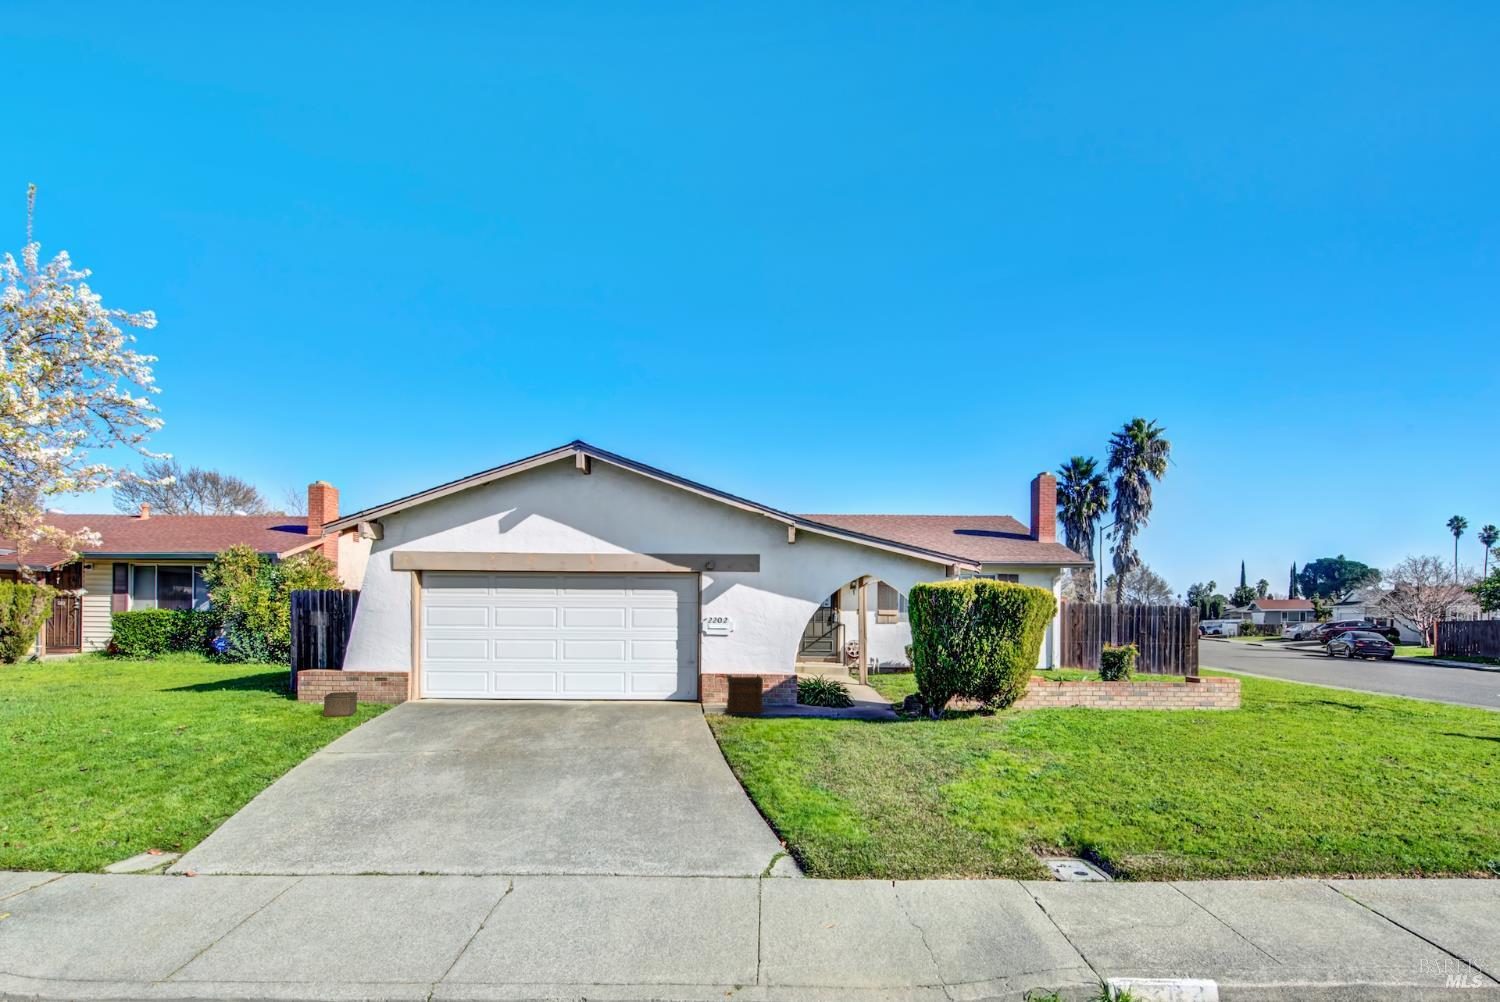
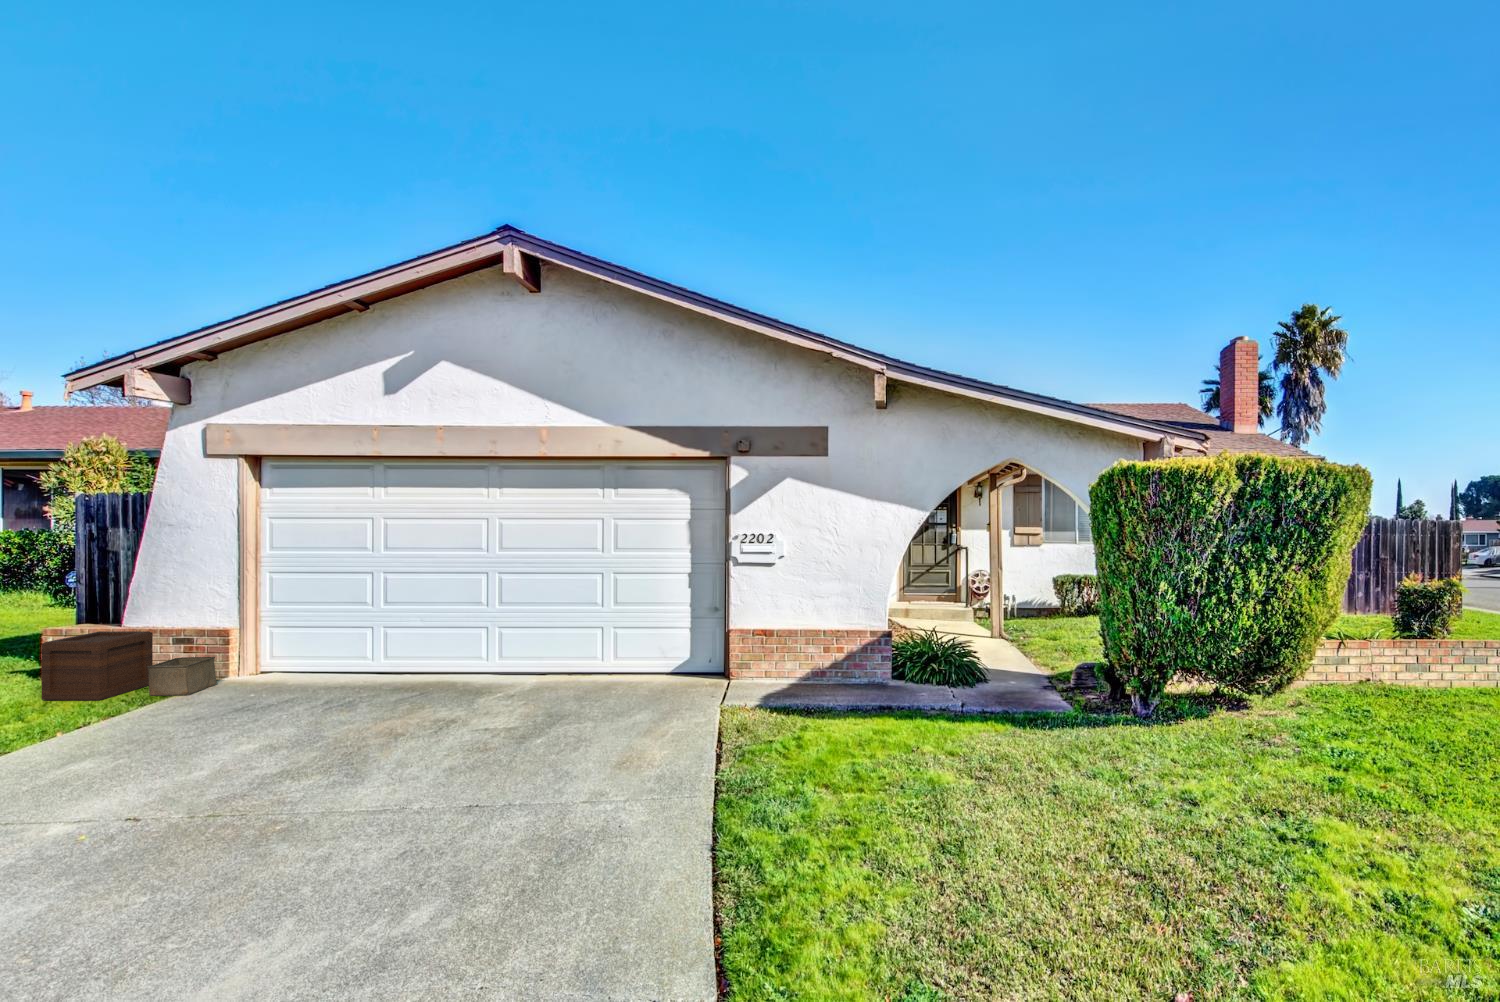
wooden crate: present [726,675,763,713] -> present [41,631,153,701]

